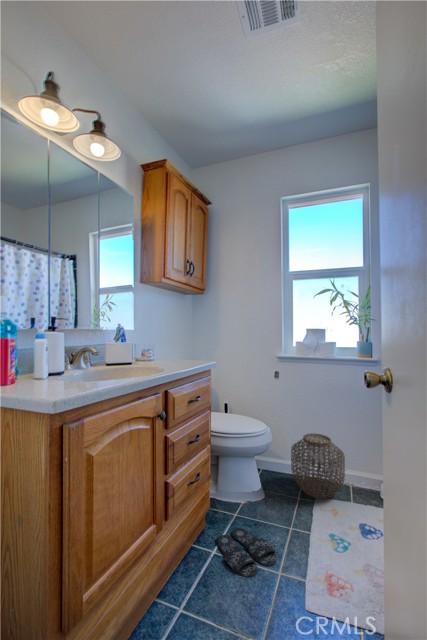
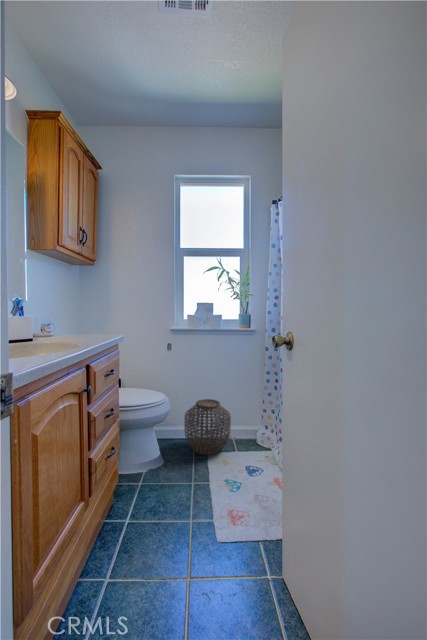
slippers: present [216,528,276,577] -> none [127,495,187,532]

